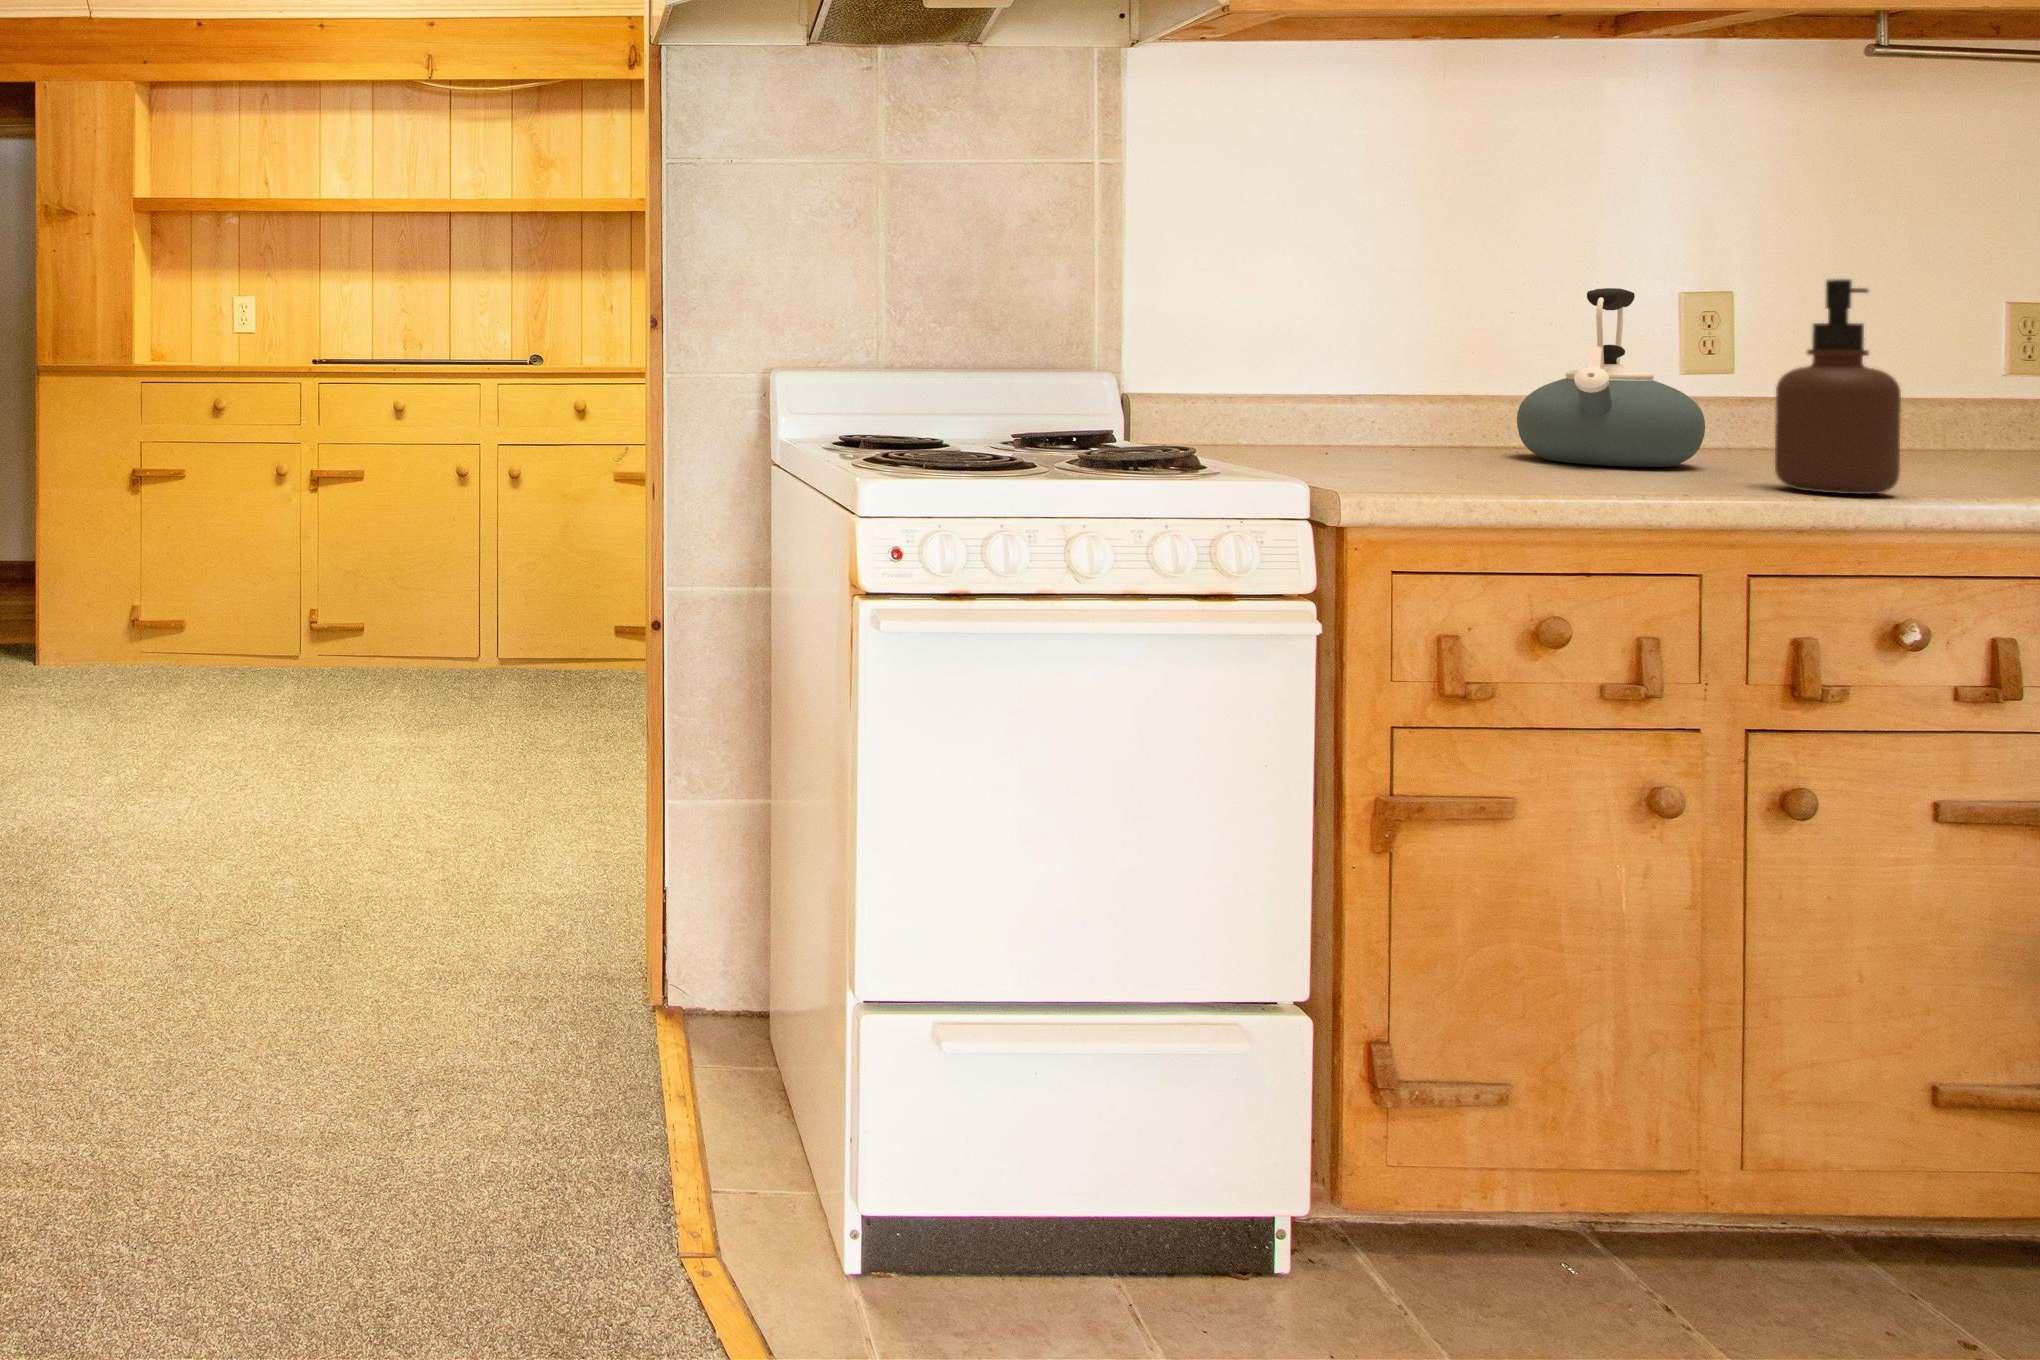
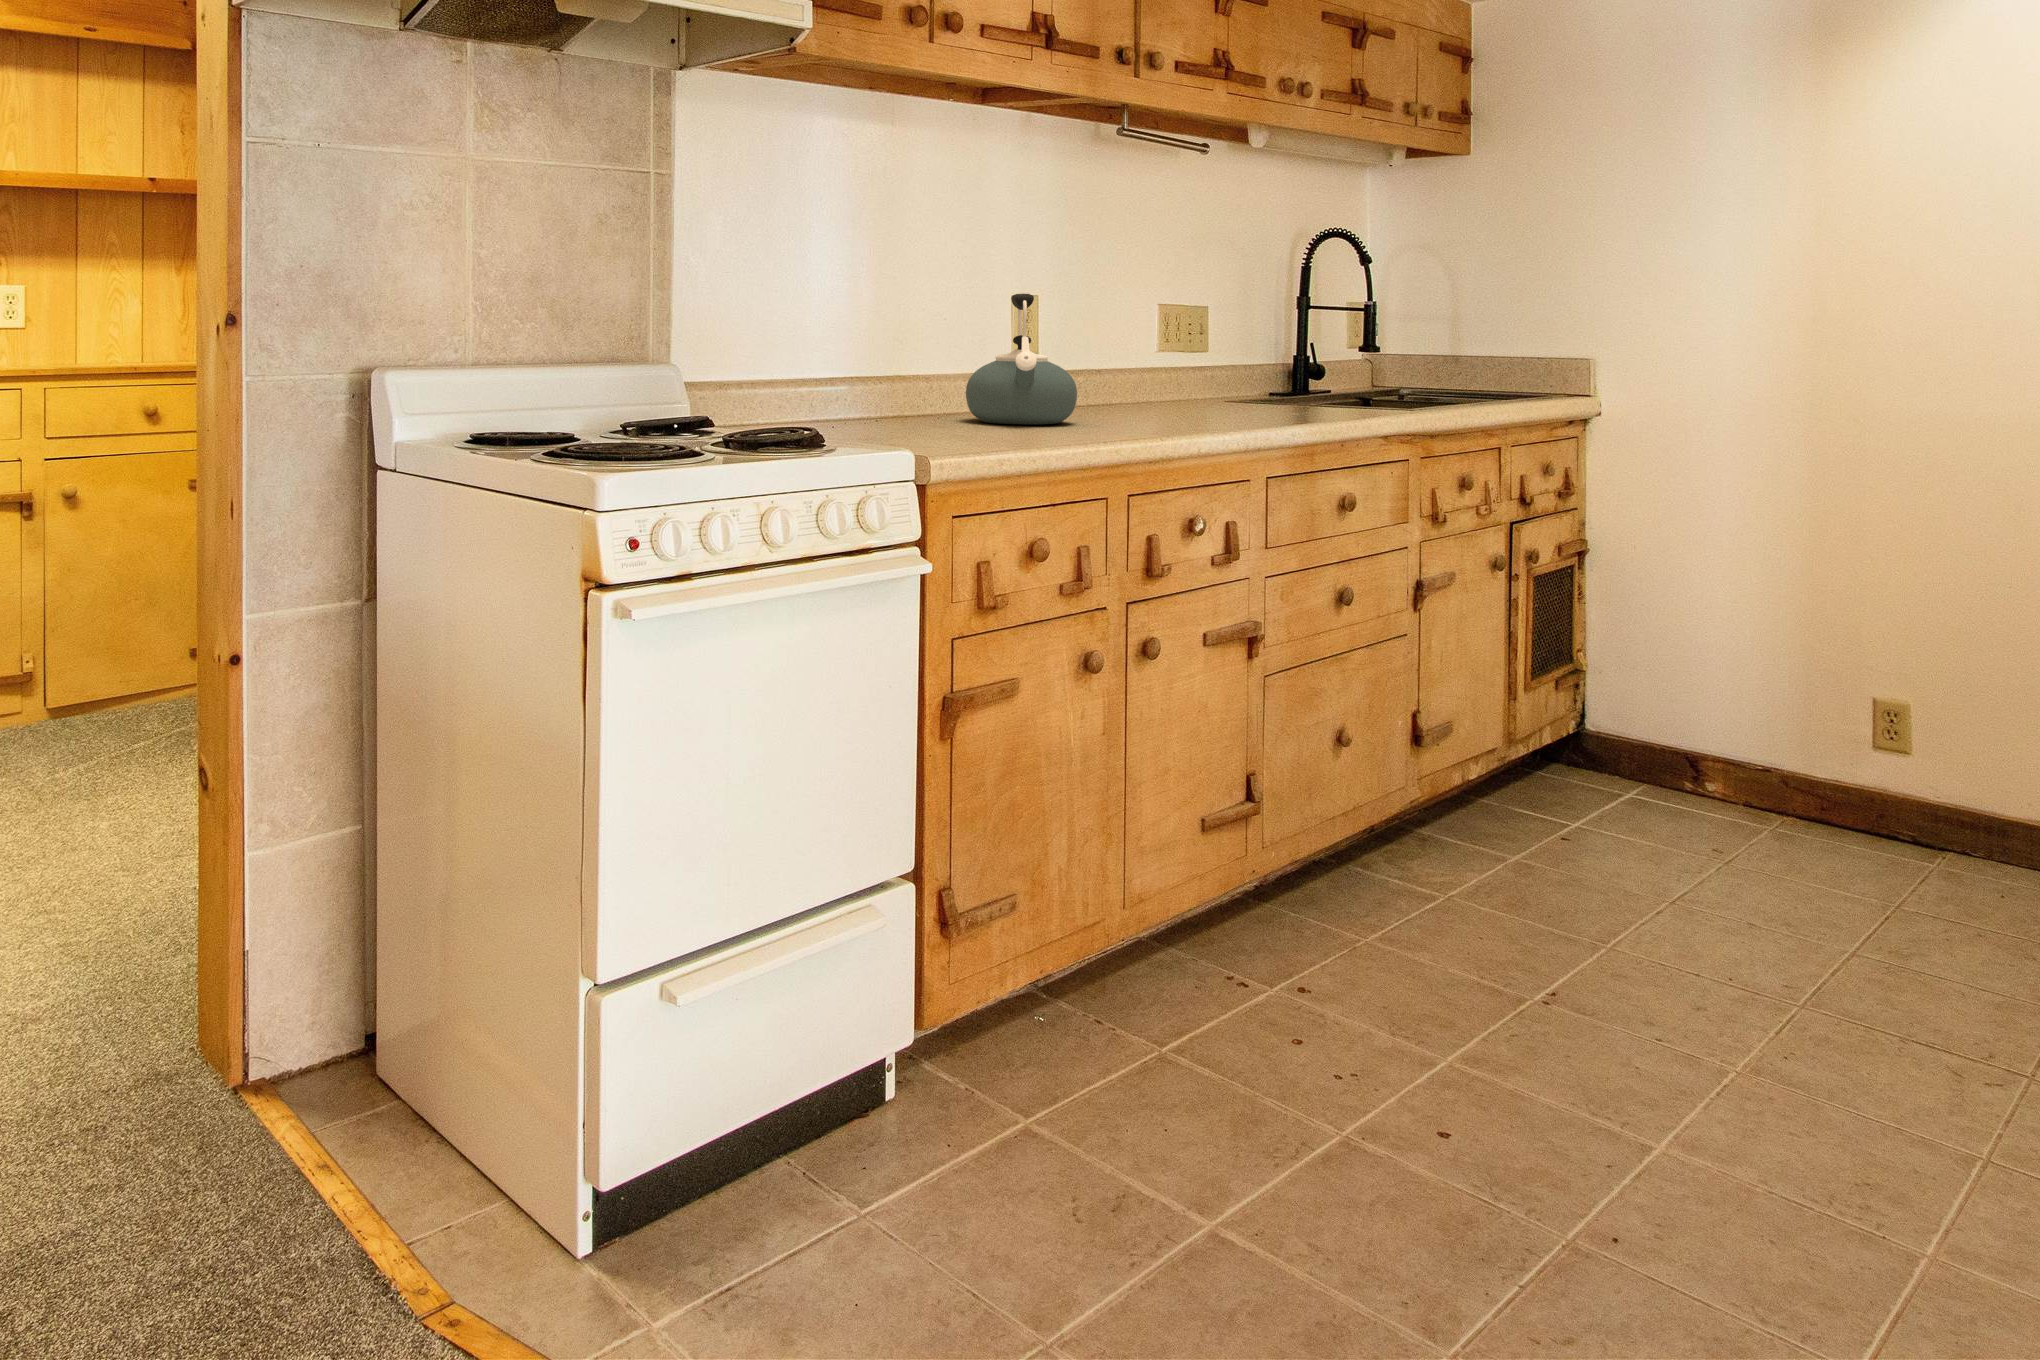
soap dispenser: present [1775,279,1901,494] -> none [1135,290,1198,434]

